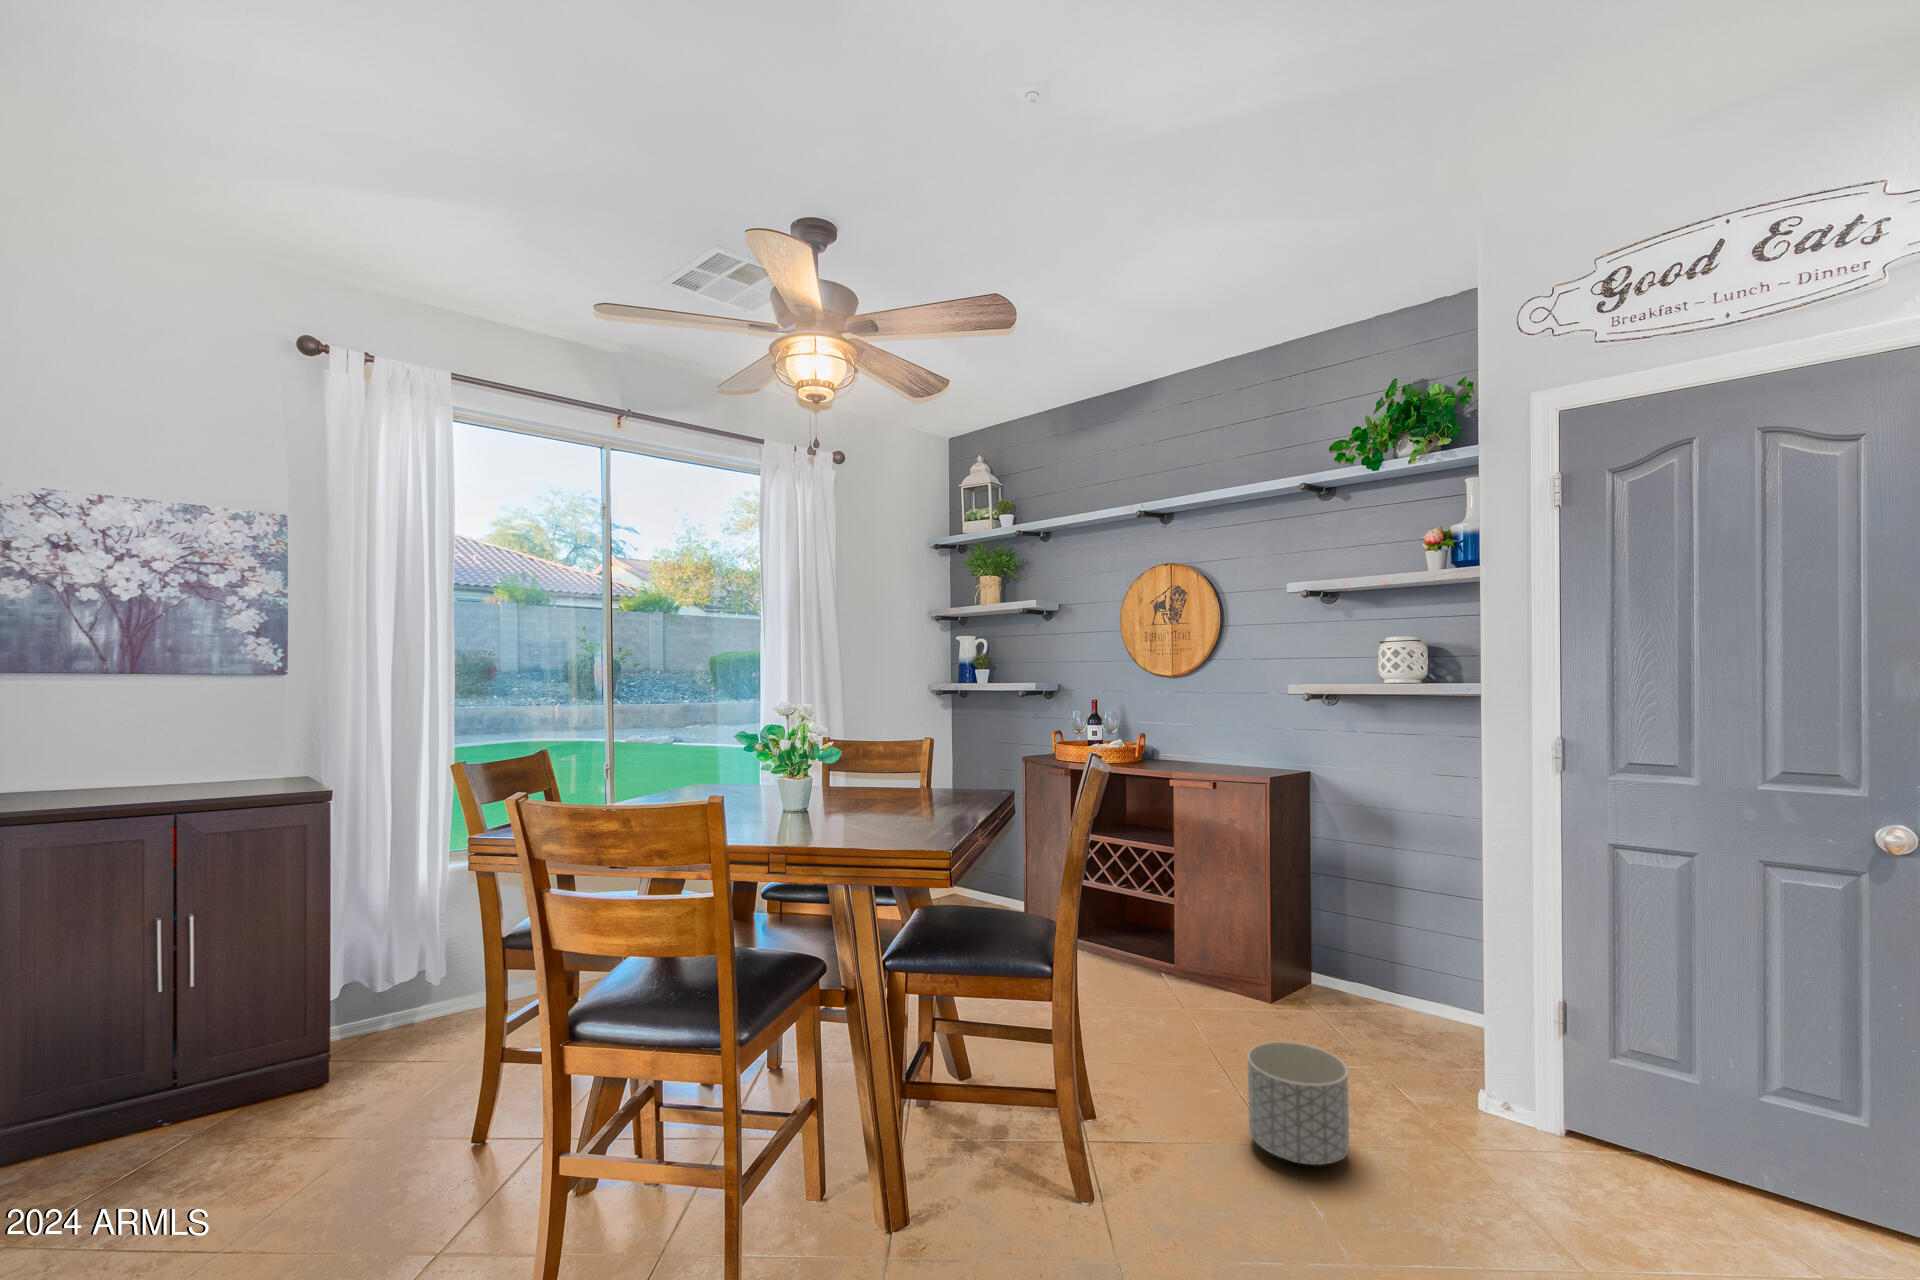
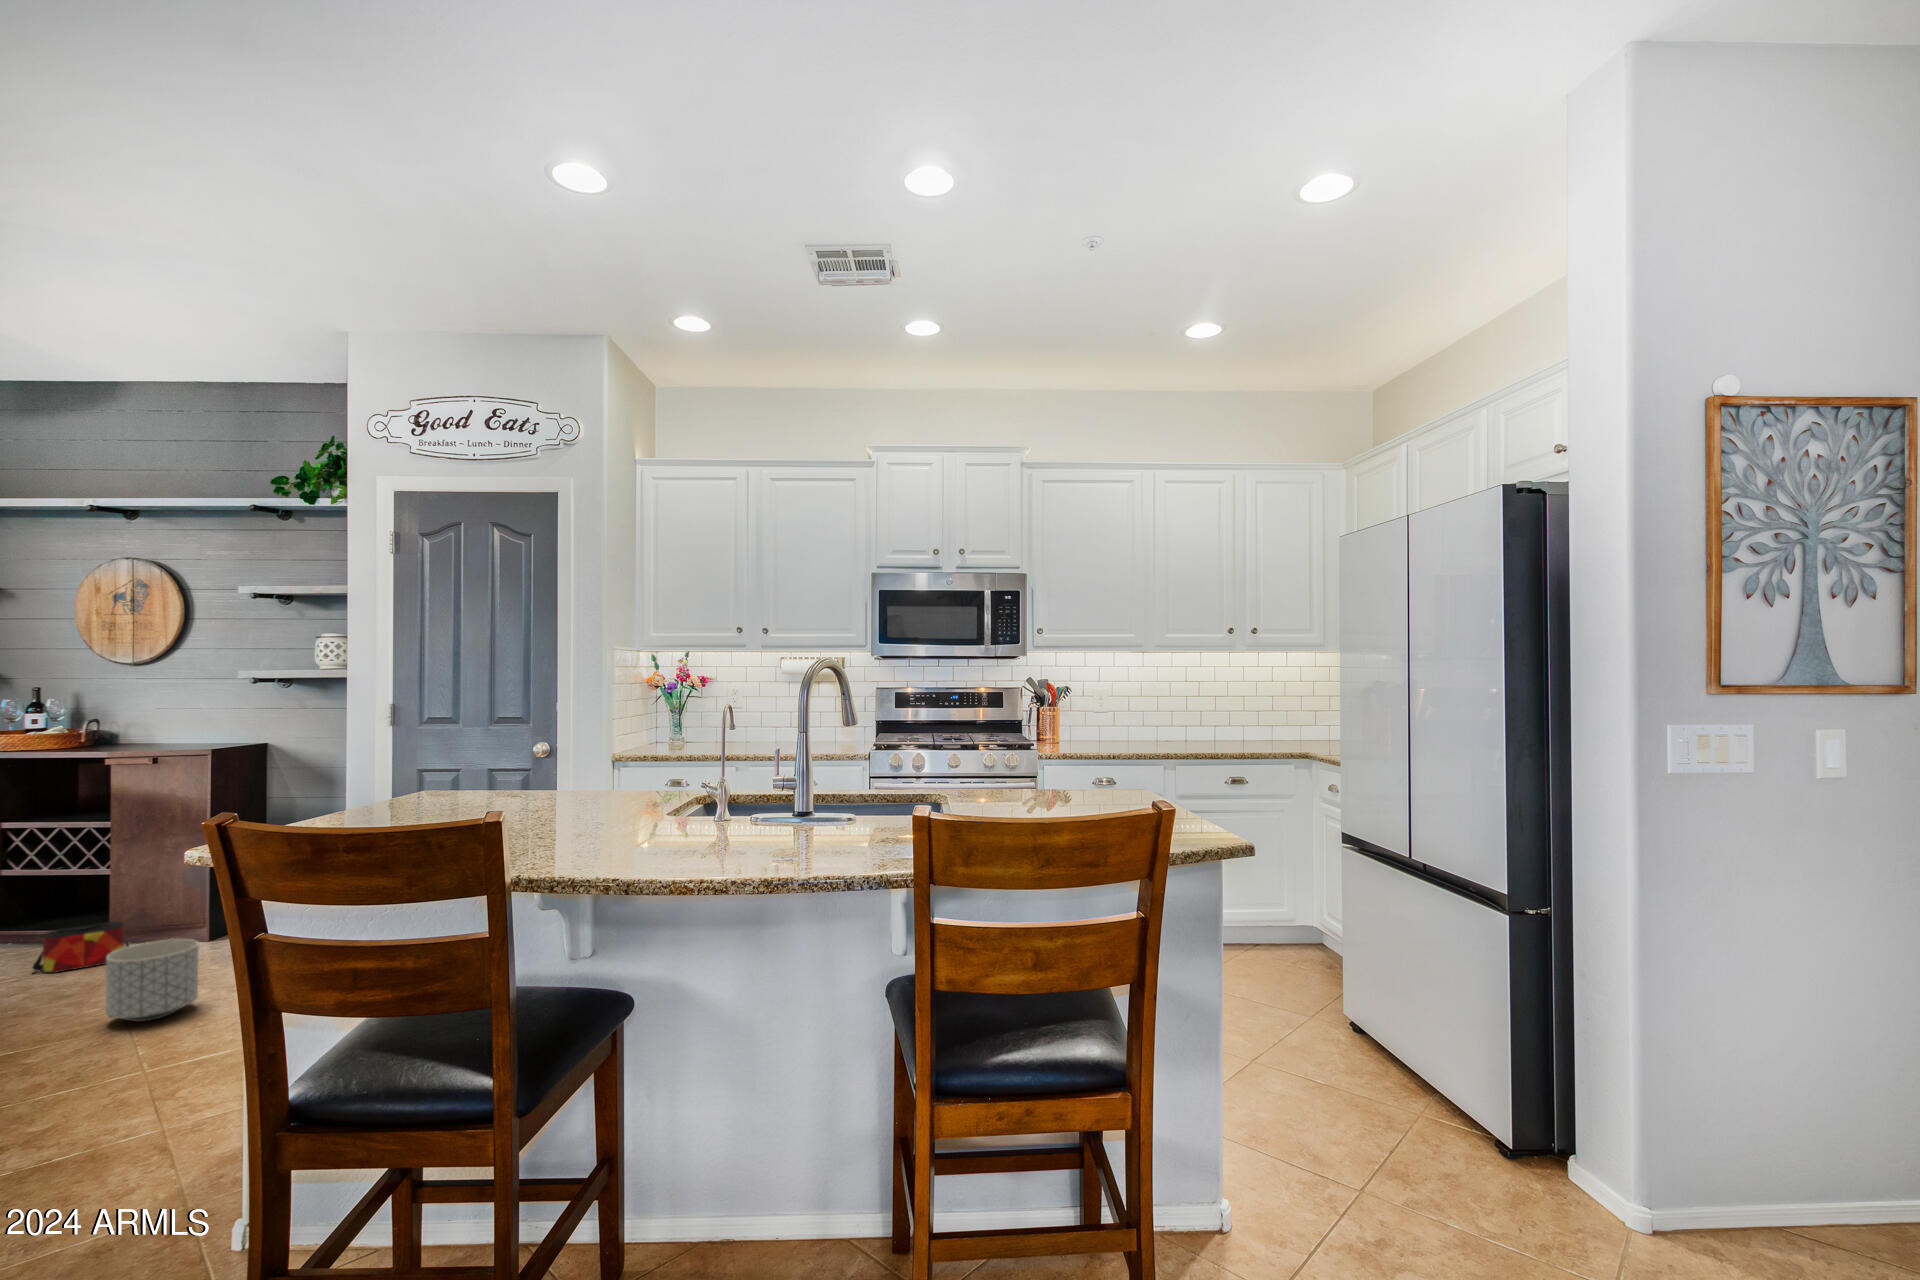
bag: none [1127,963,1205,1015] -> present [32,921,129,973]

